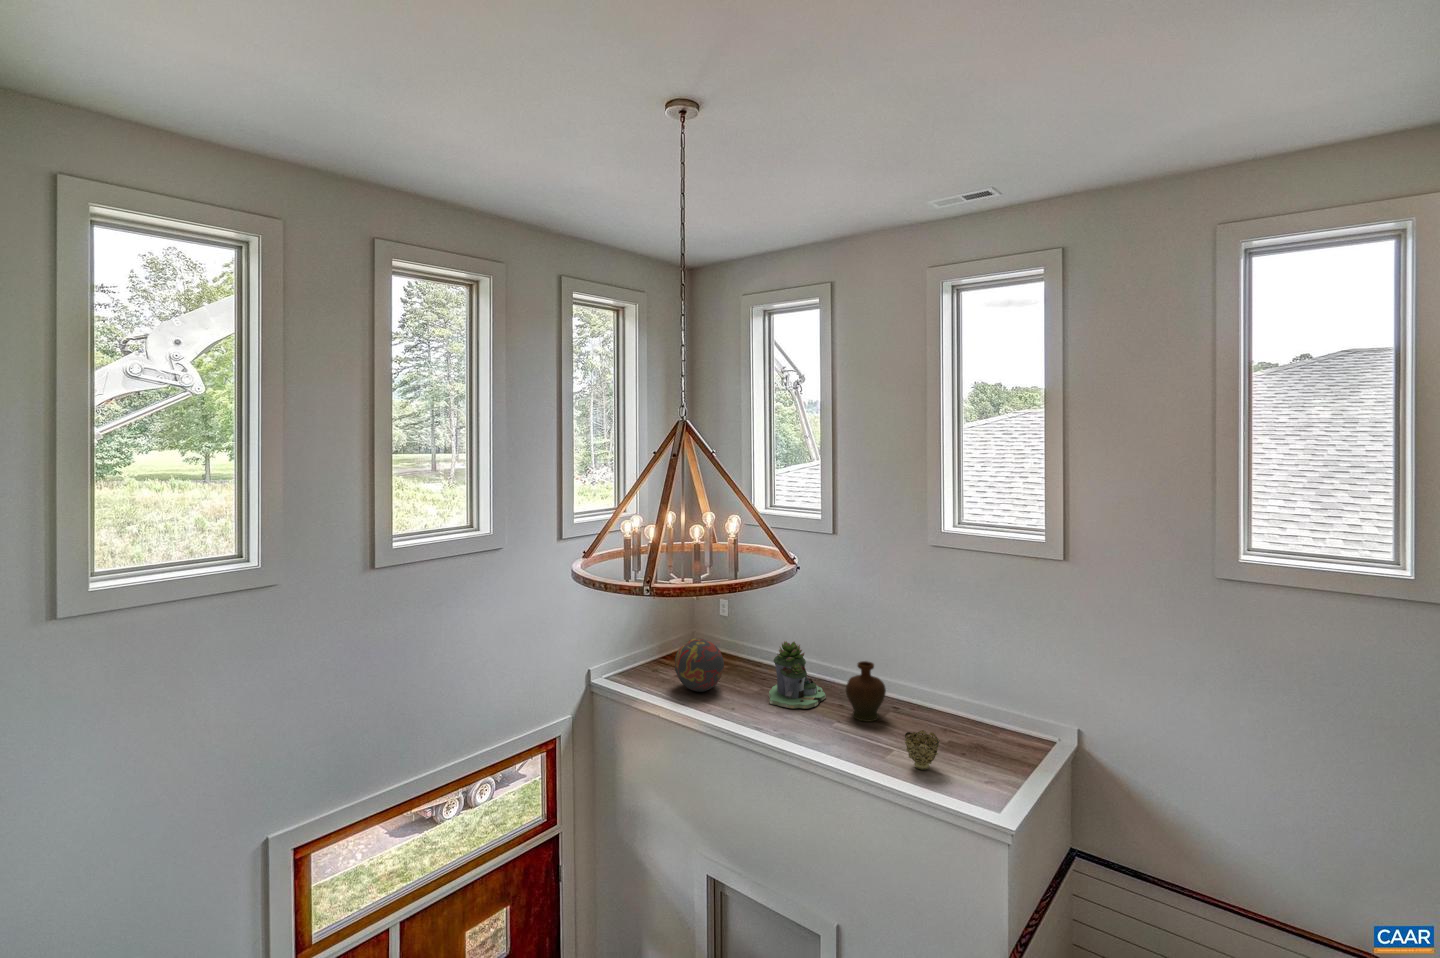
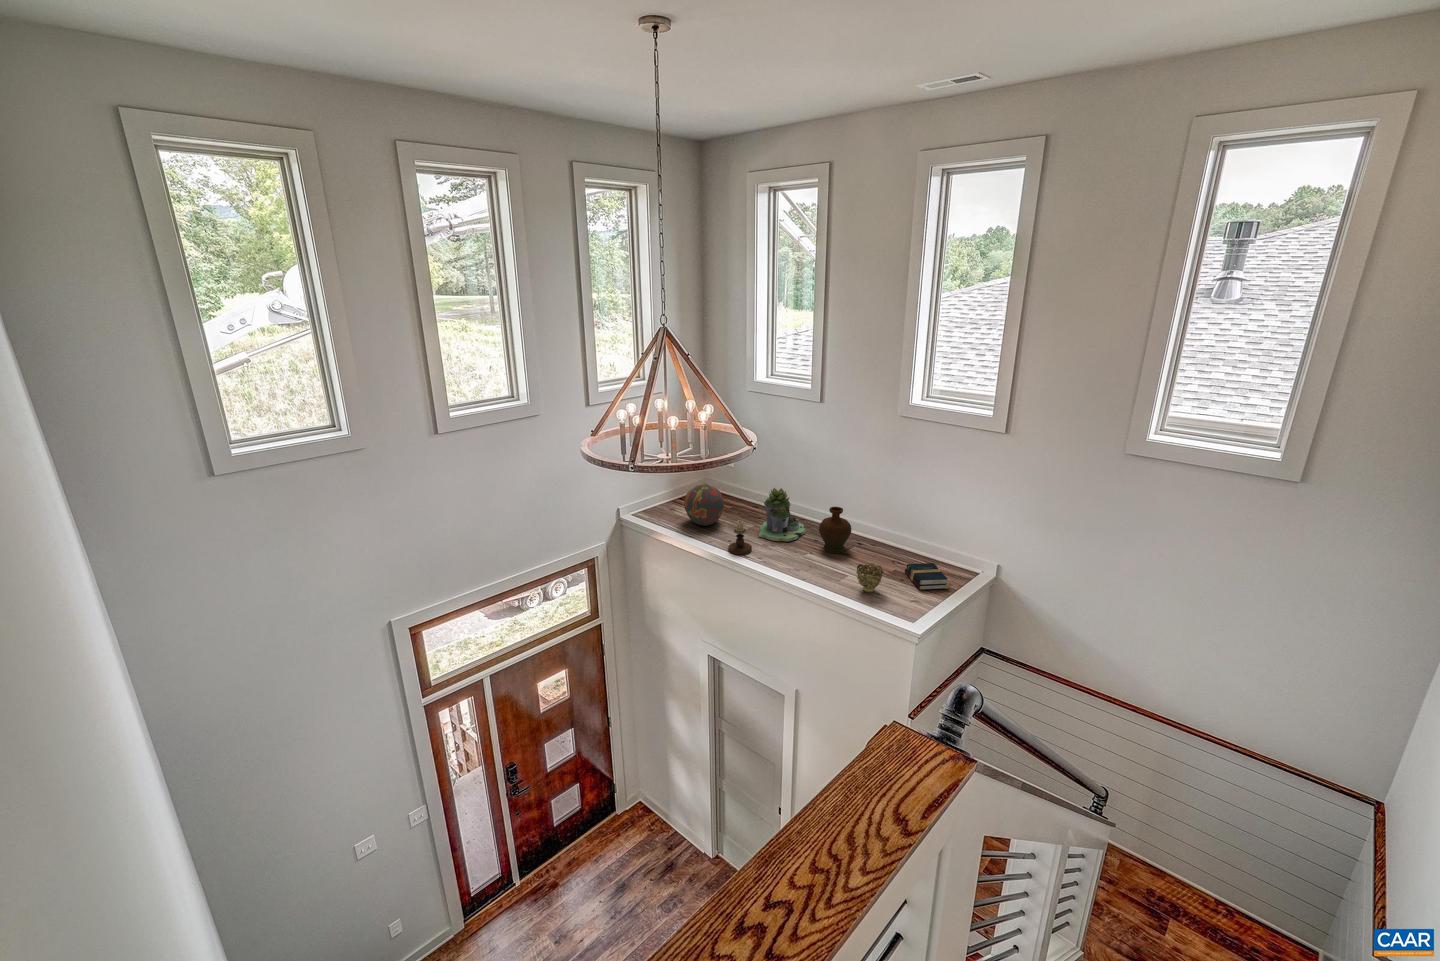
candlestick: none [734,681,764,726] -> present [728,520,752,555]
hardback book: none [960,730,1021,765] -> present [905,563,949,590]

